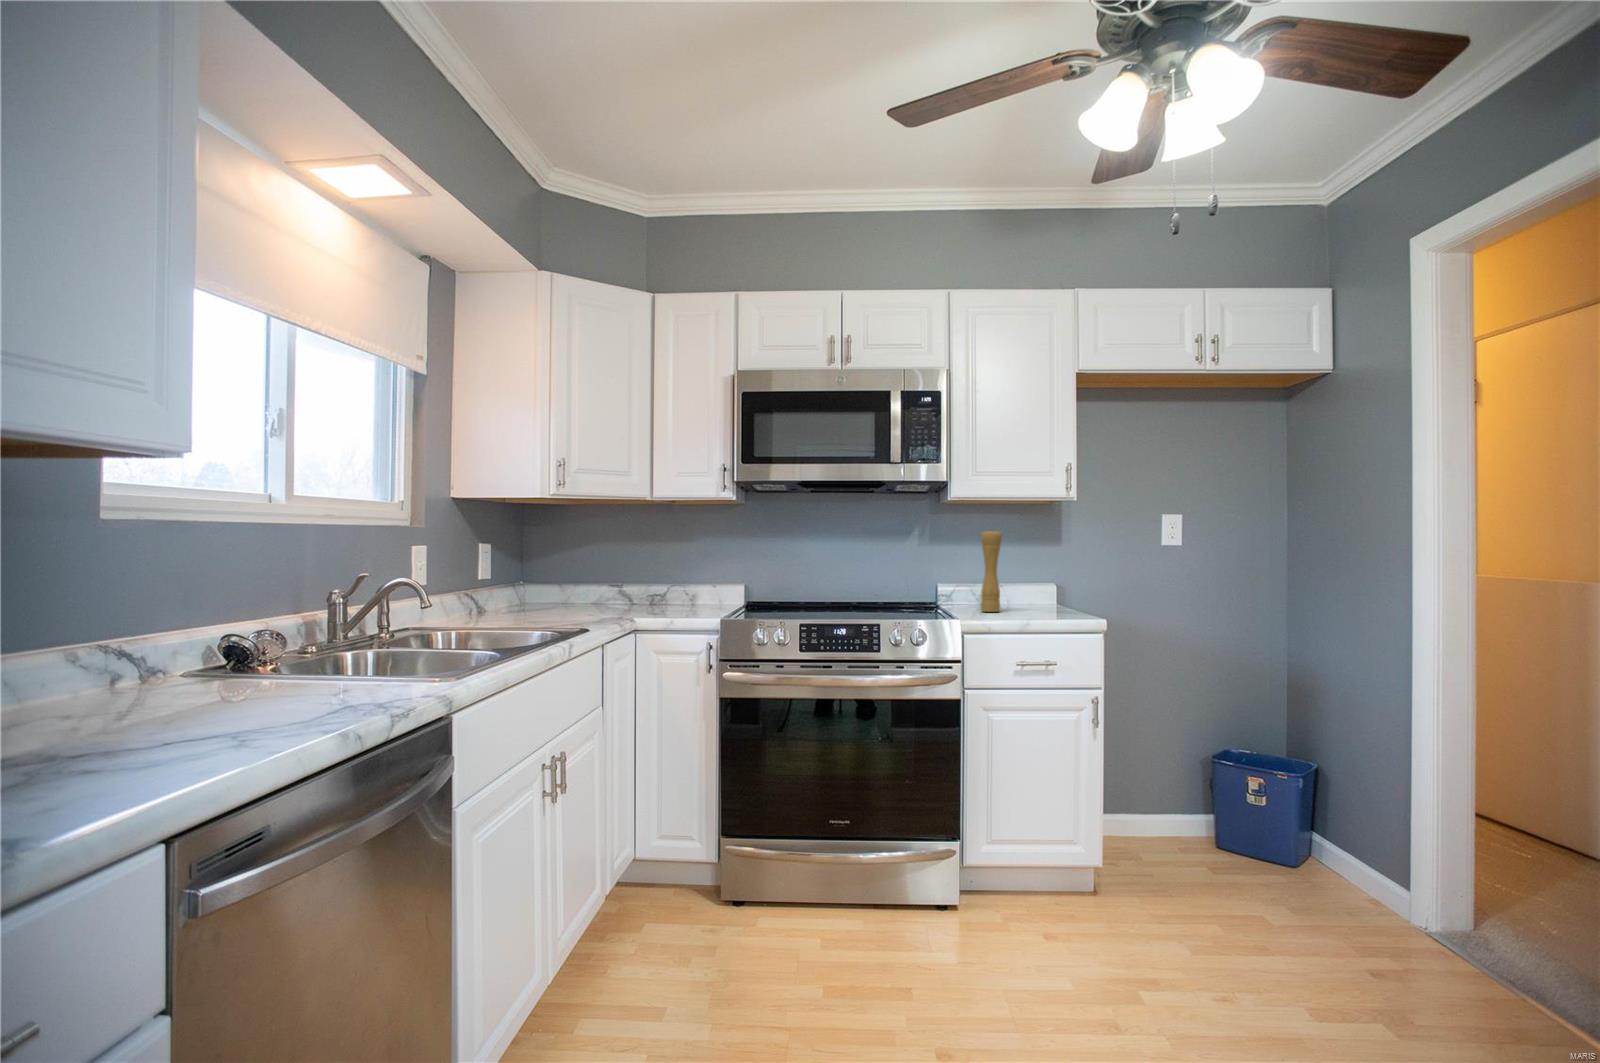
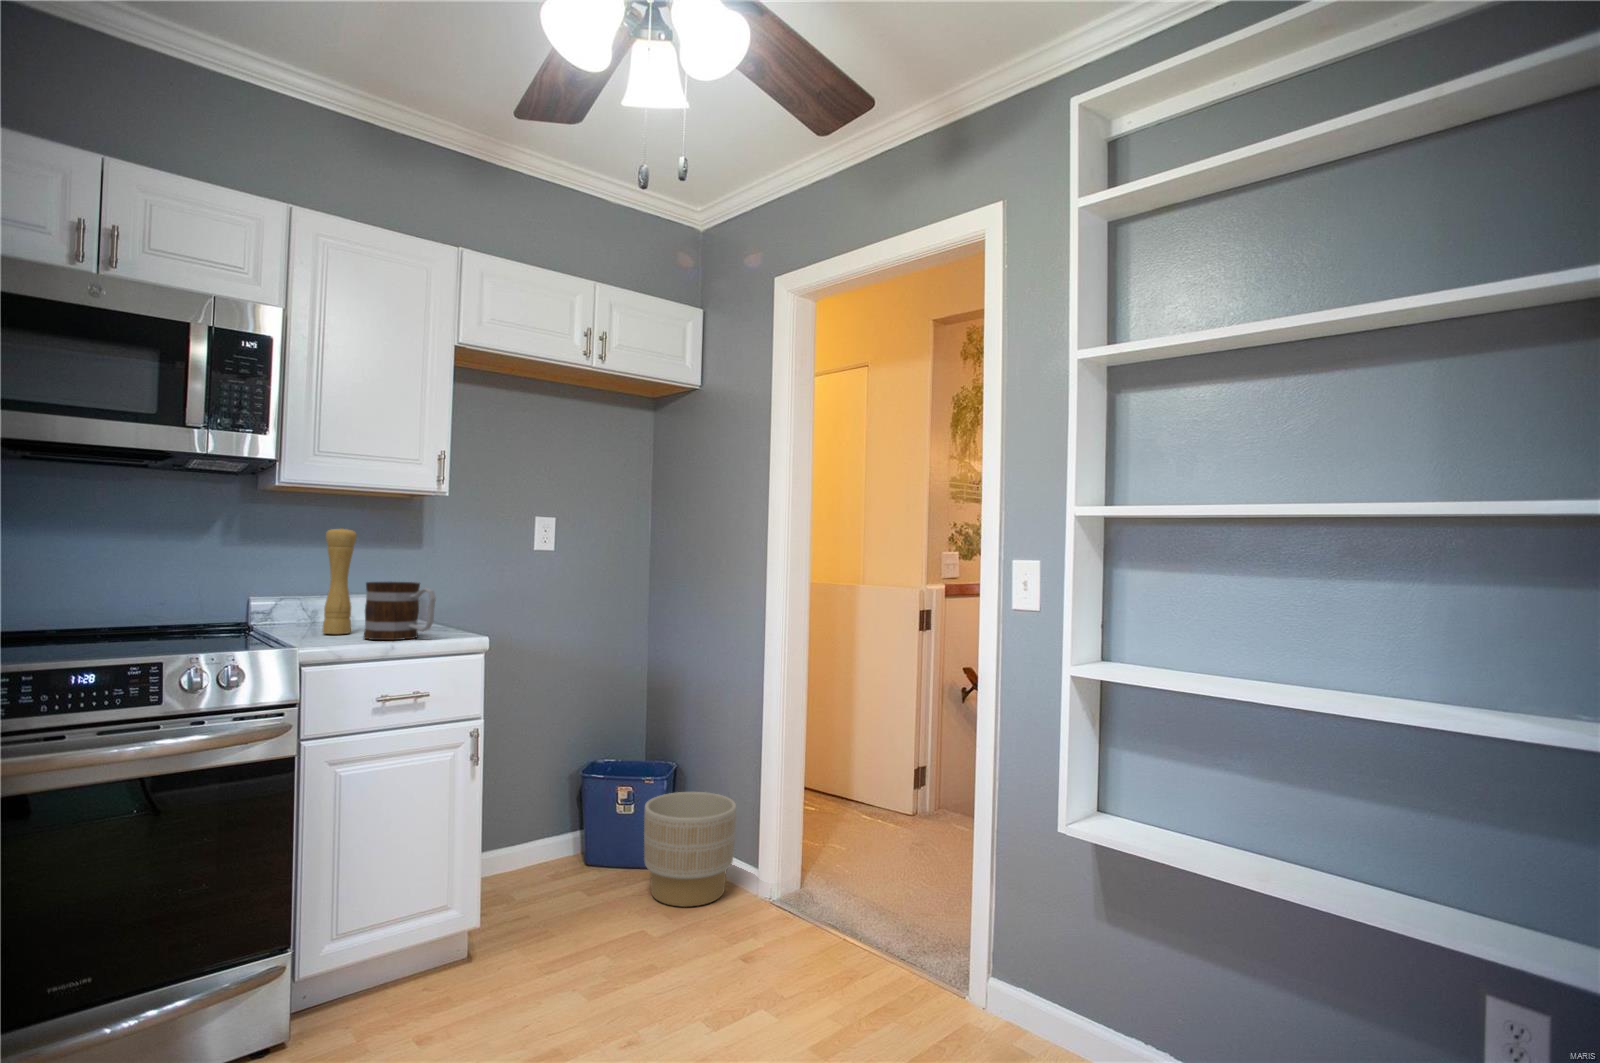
mug: none [1007,572,1059,619] -> present [364,582,436,640]
planter: none [1273,794,1386,916] -> present [644,792,736,907]

